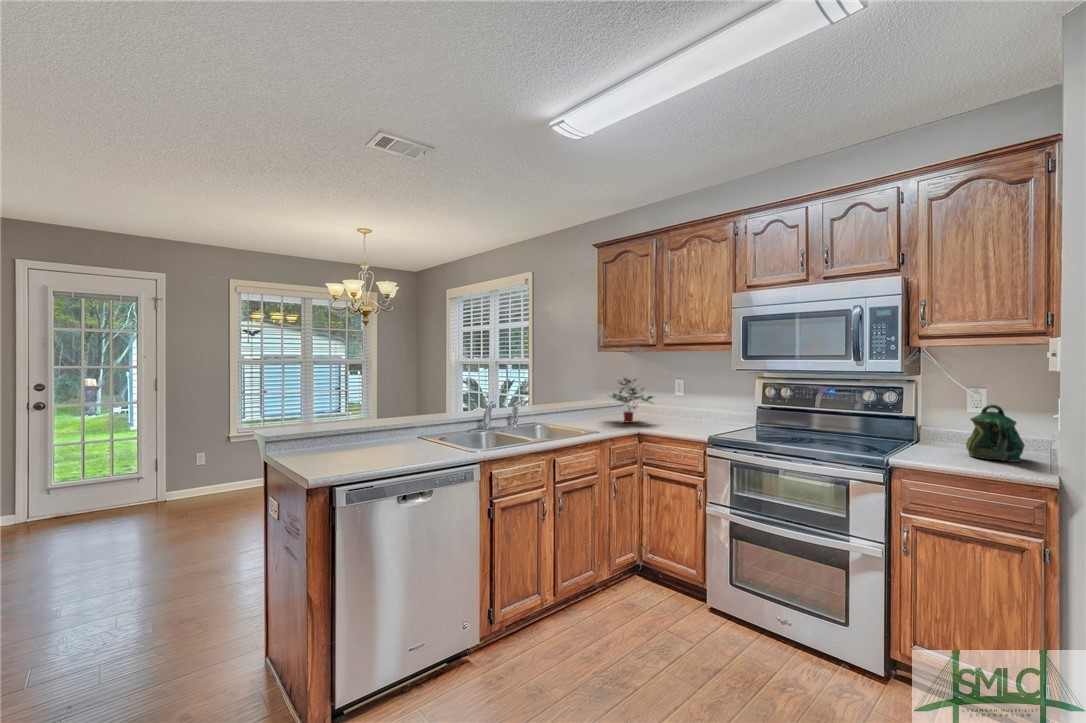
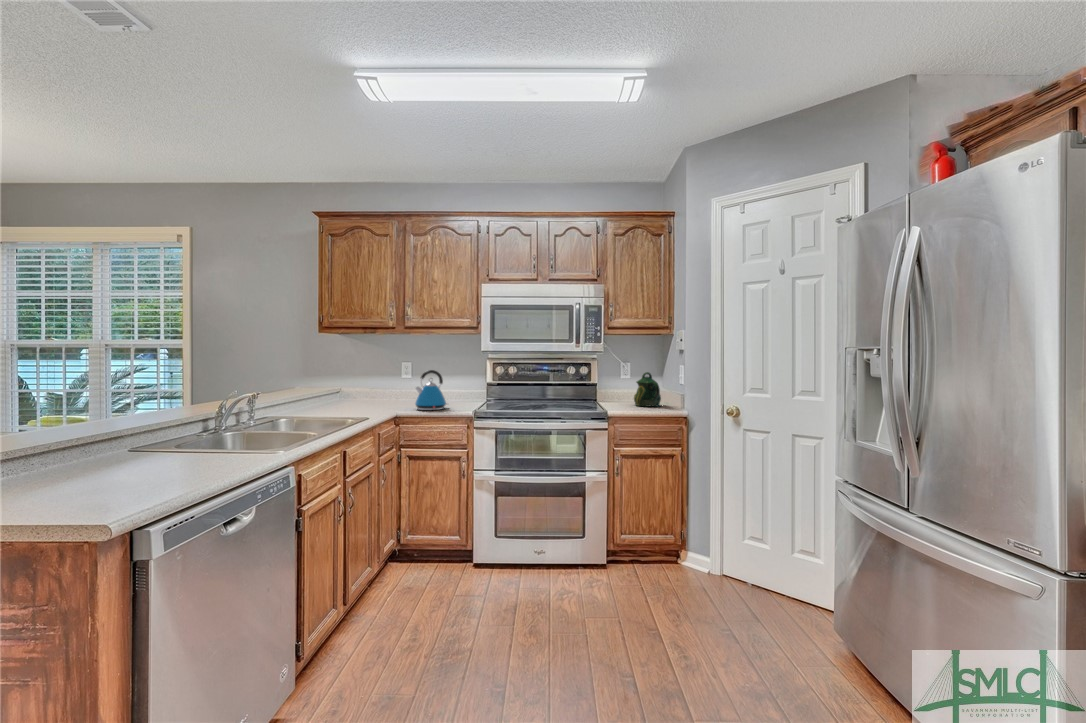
potted plant: present [611,378,653,423] -> none [338,361,395,409]
kettle: none [663,388,700,431] -> present [415,370,447,410]

